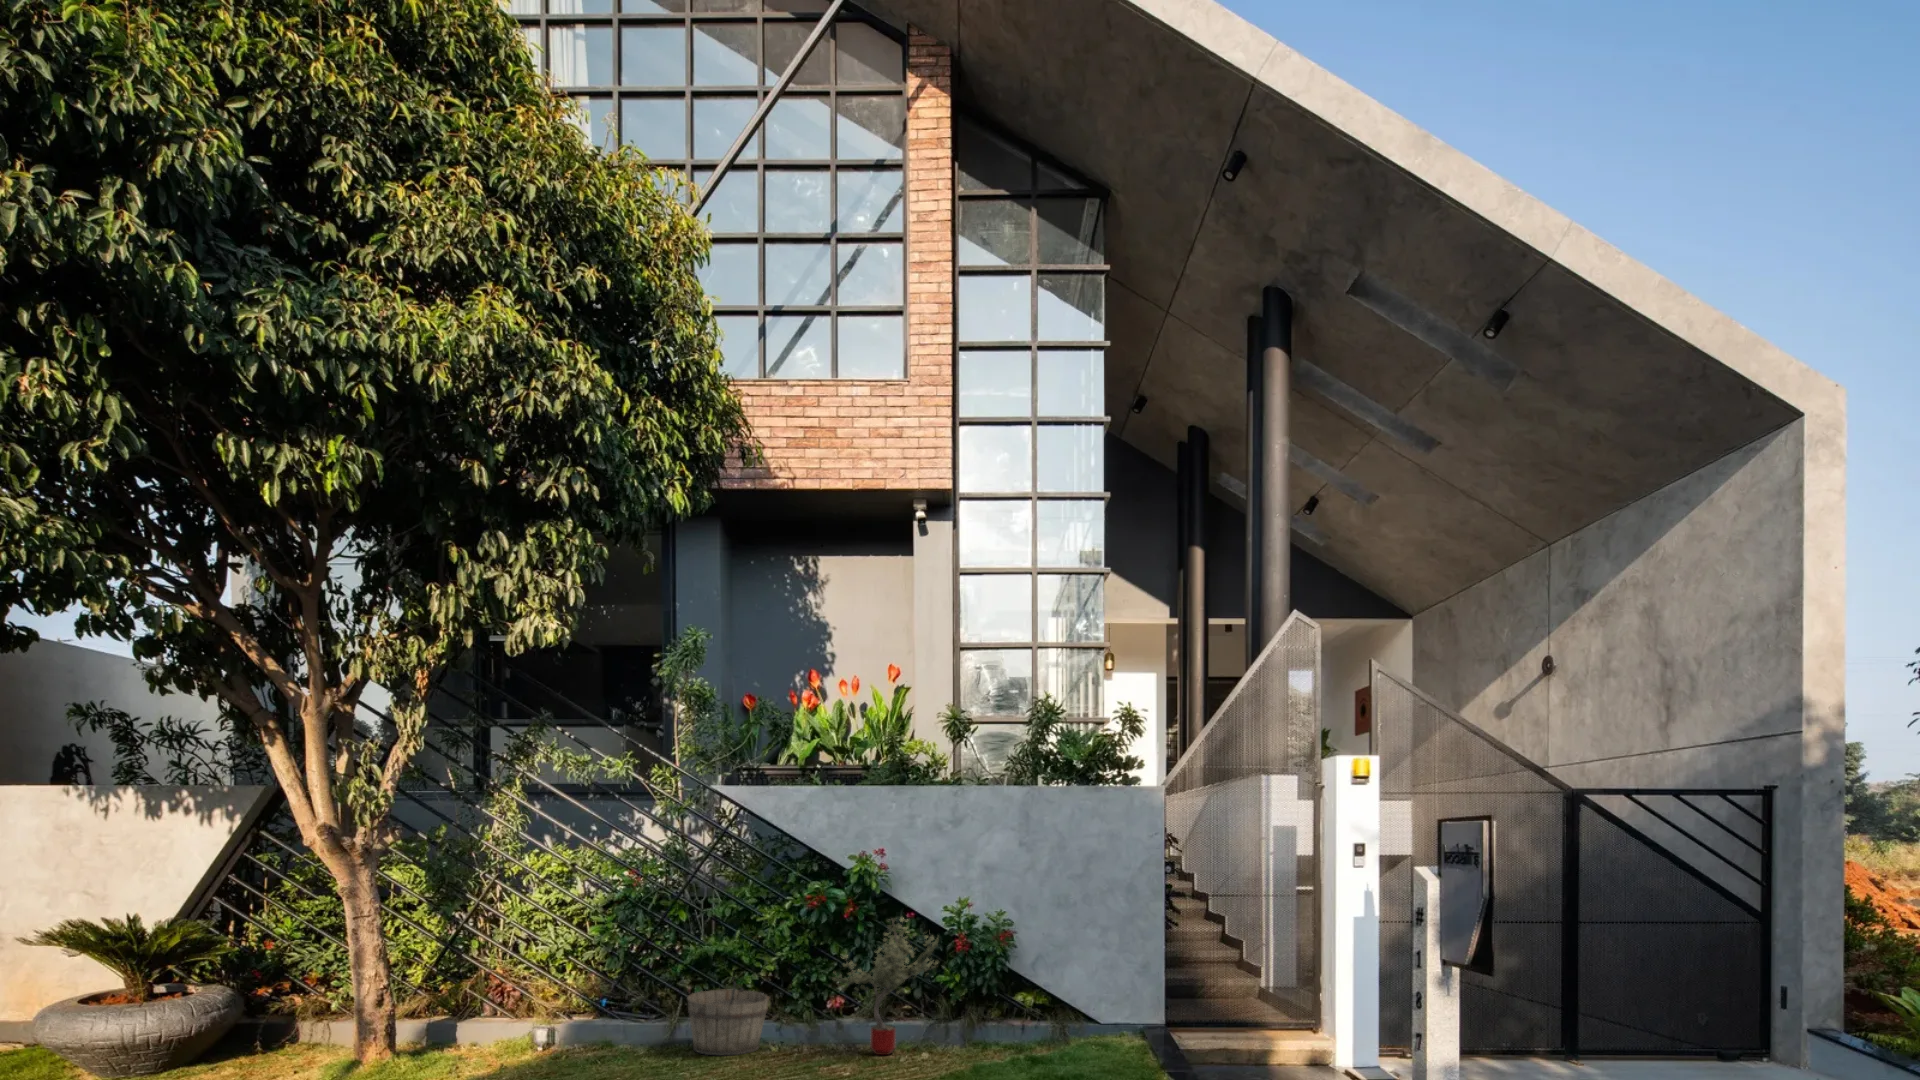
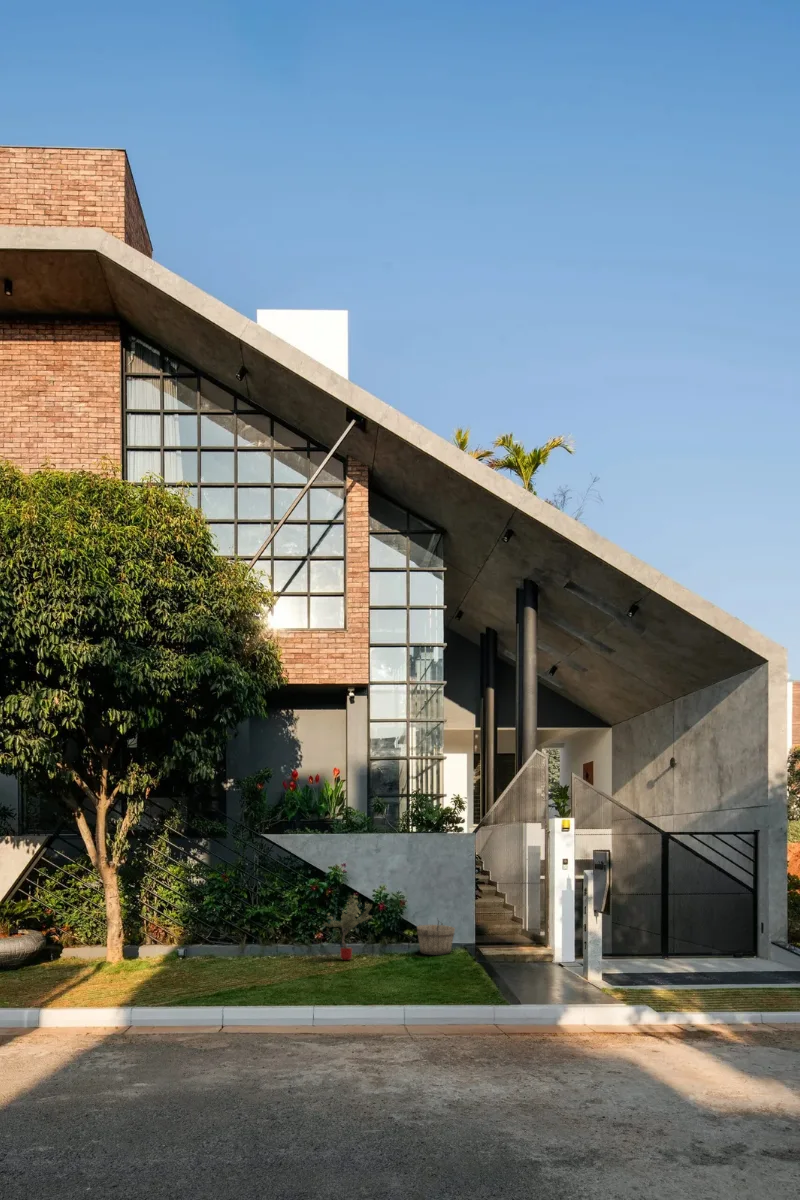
wooden bucket: present [687,978,769,1055] -> present [417,921,455,955]

